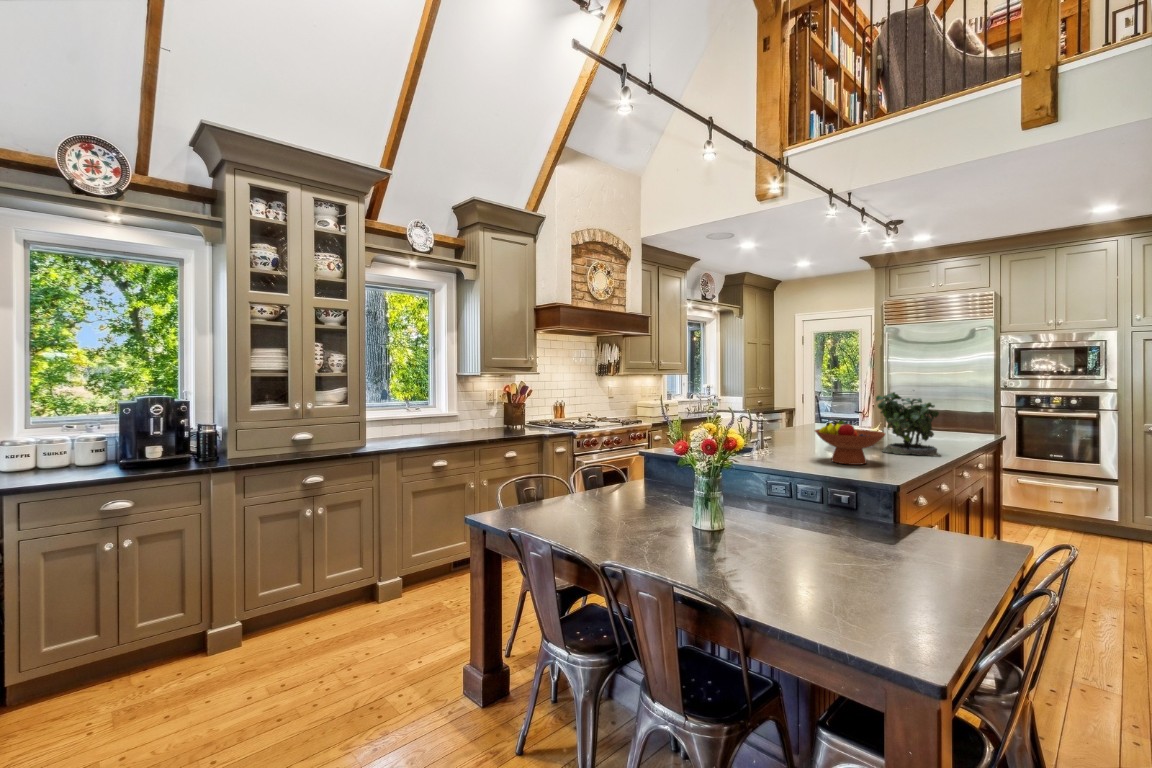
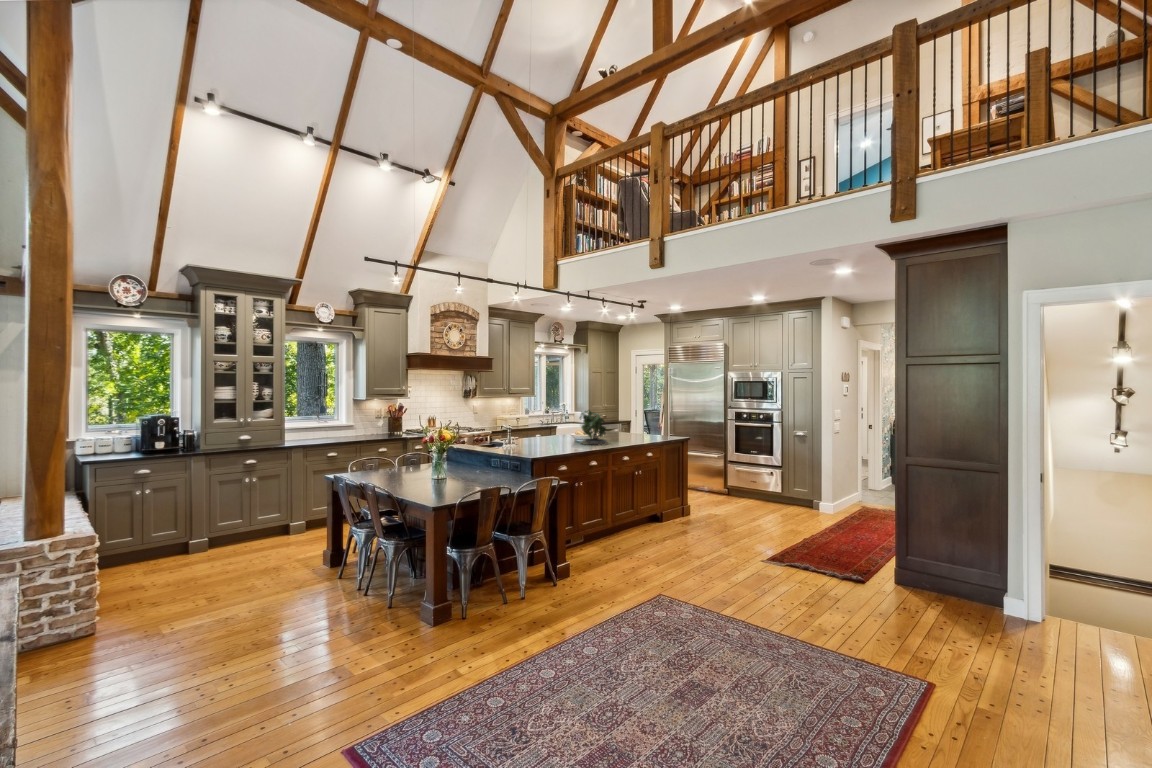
fruit bowl: present [815,421,885,465] -> none [527,426,561,449]

